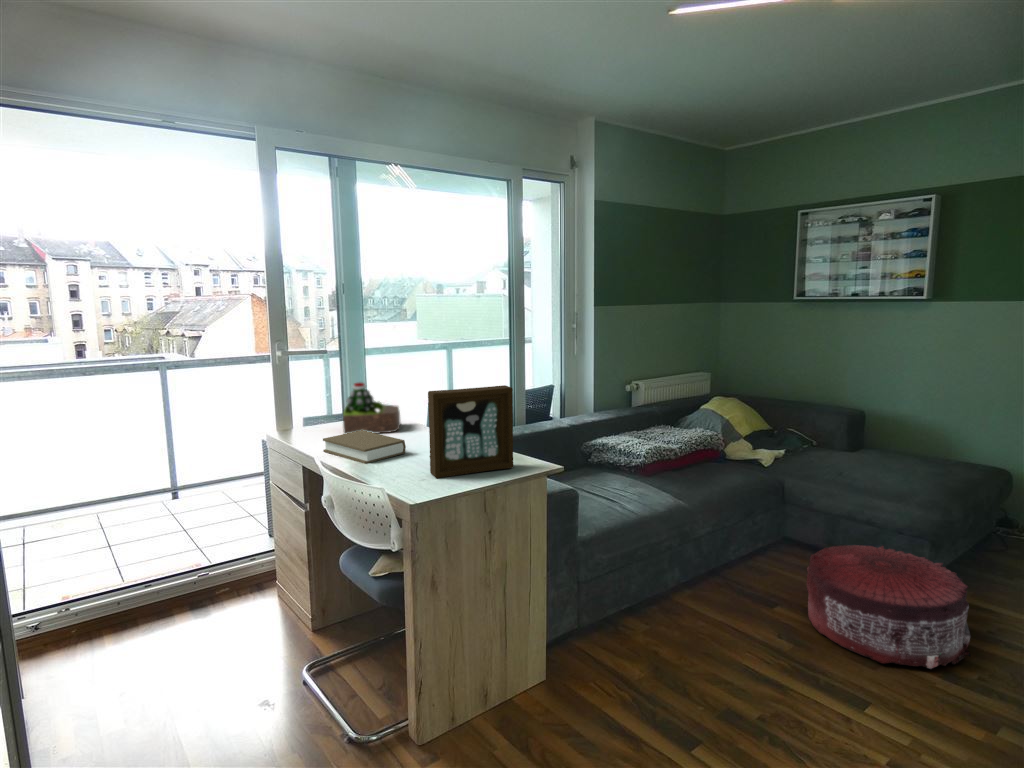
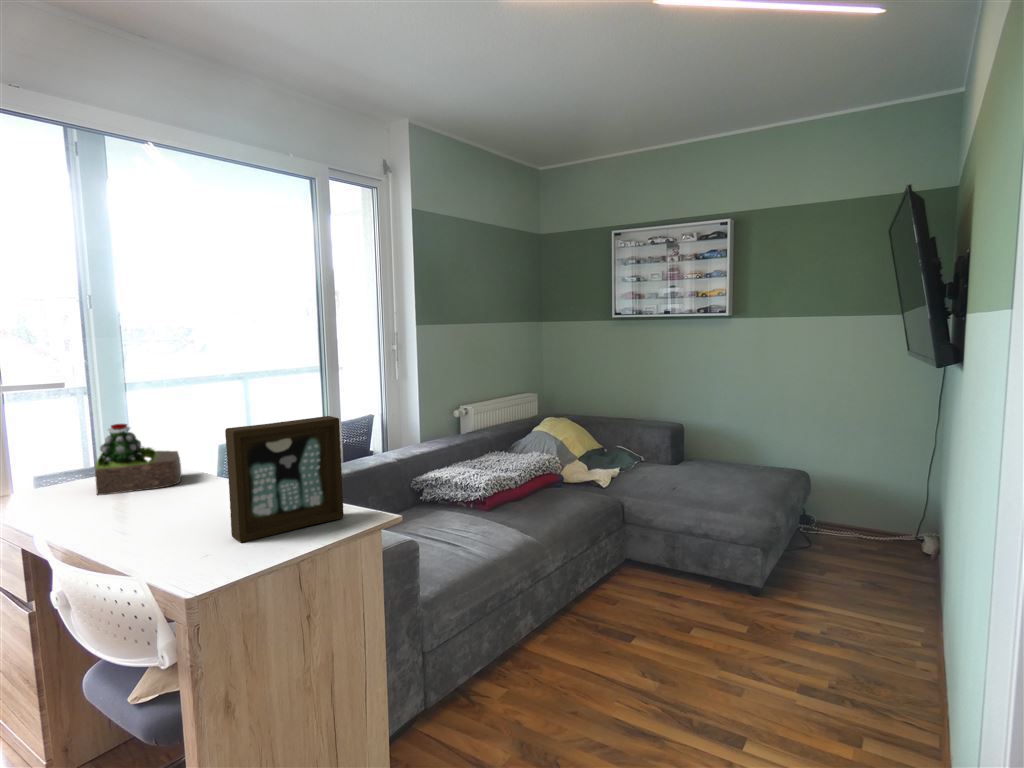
book: present [323,430,406,464] -> none [63,487,193,533]
pouf: present [806,545,970,669] -> none [657,556,808,678]

